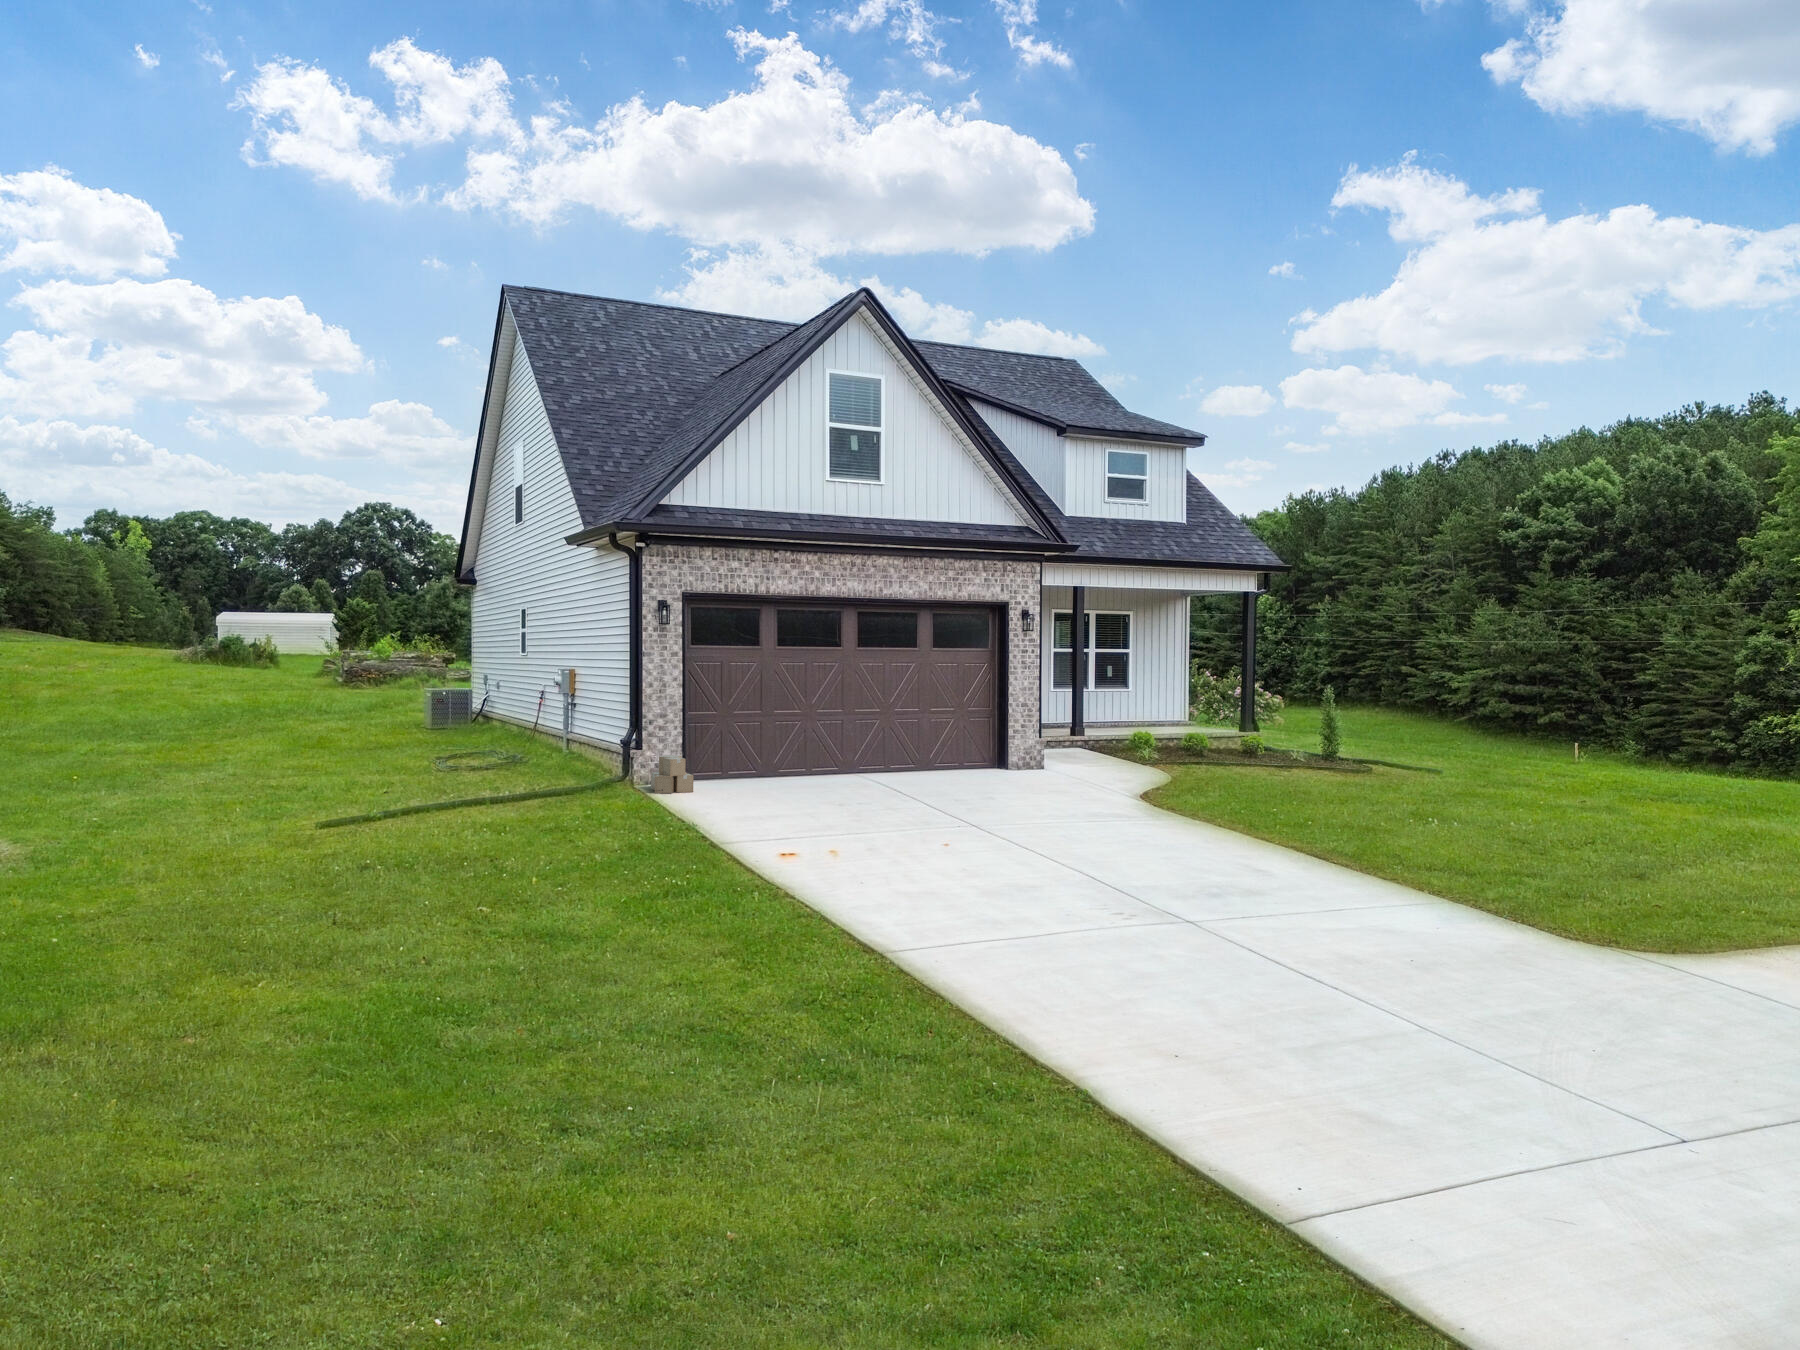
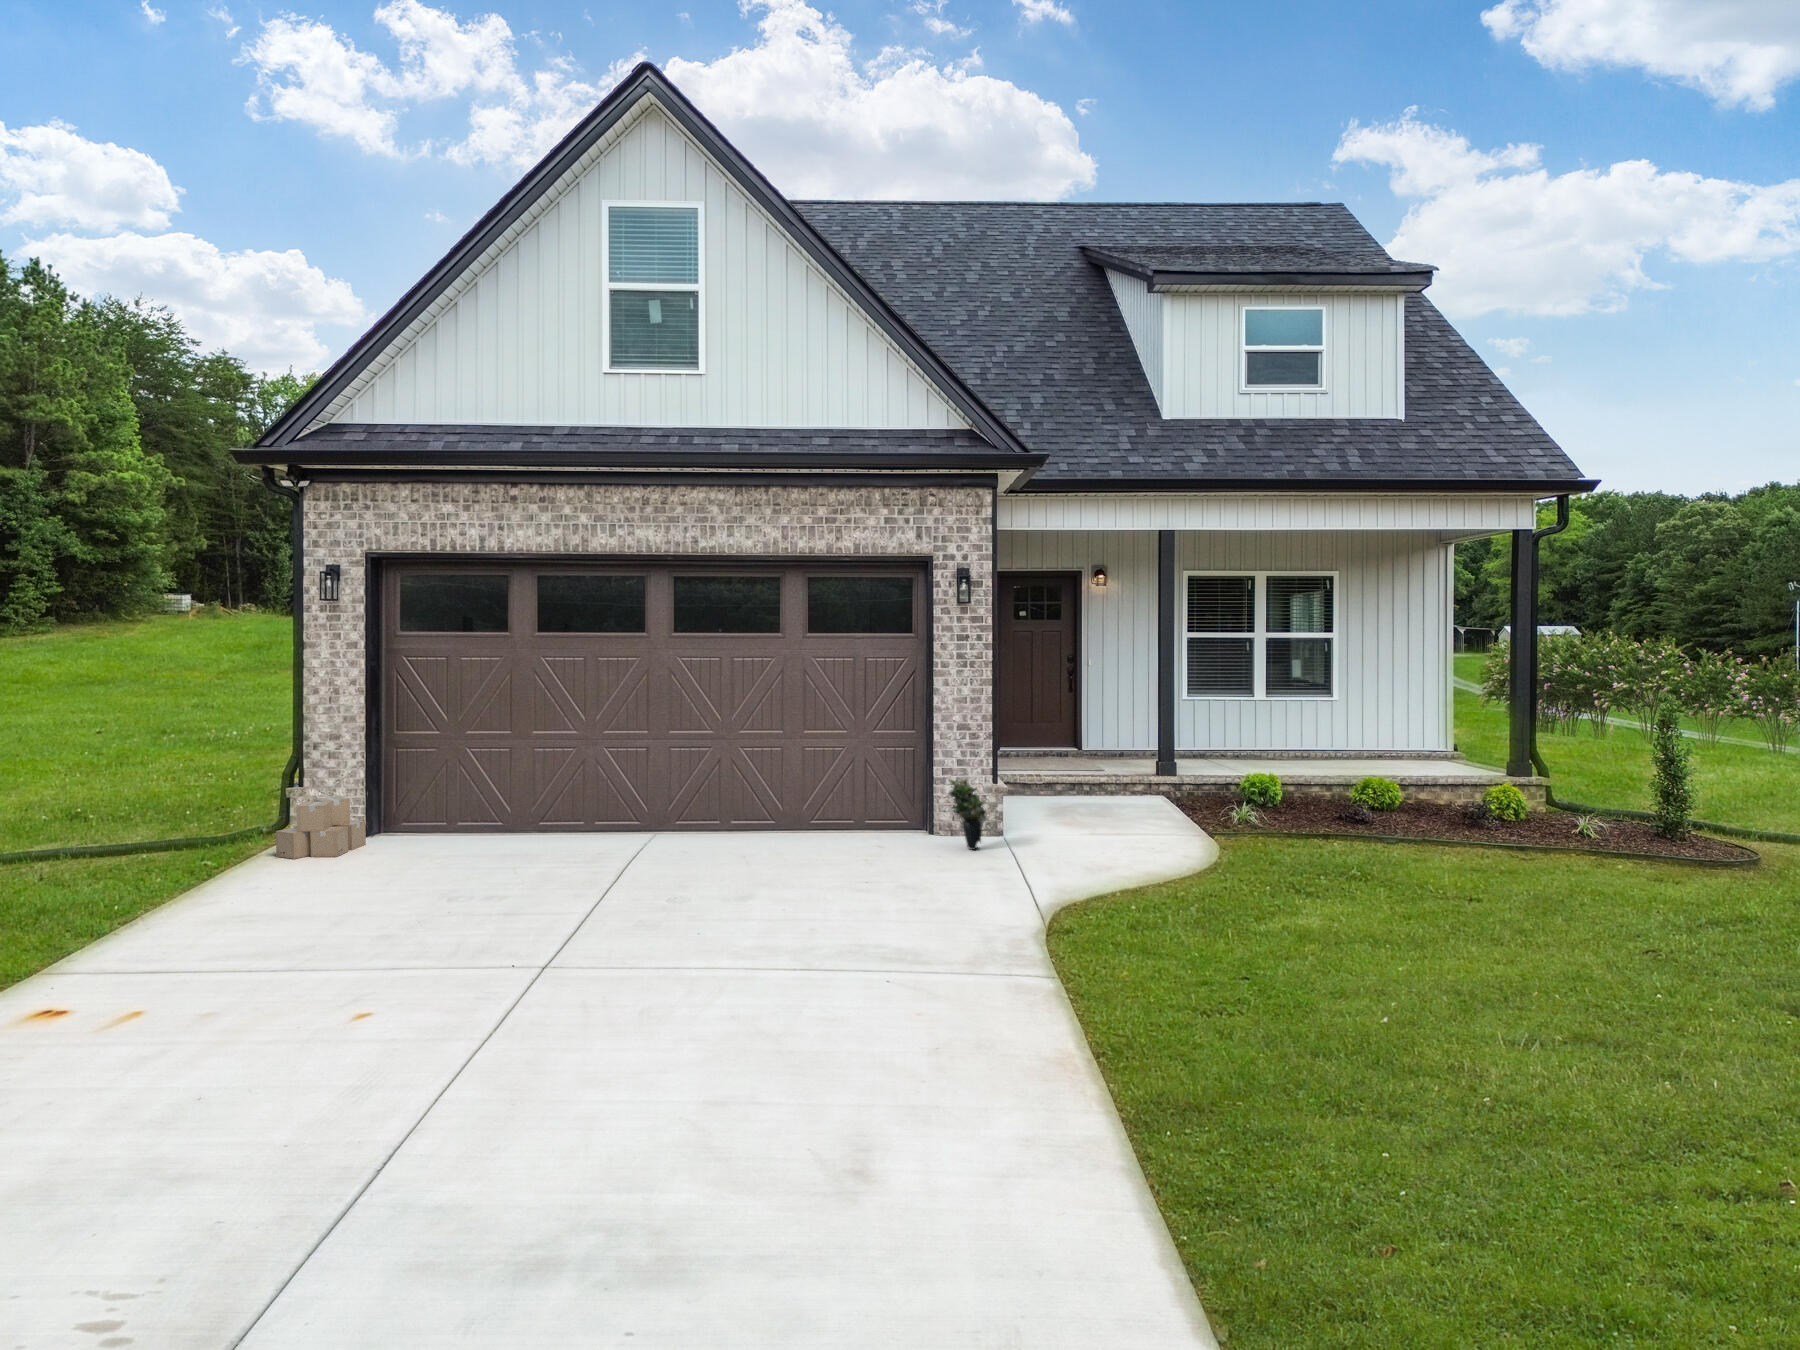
potted plant: none [1022,735,1048,778] -> present [949,779,986,850]

